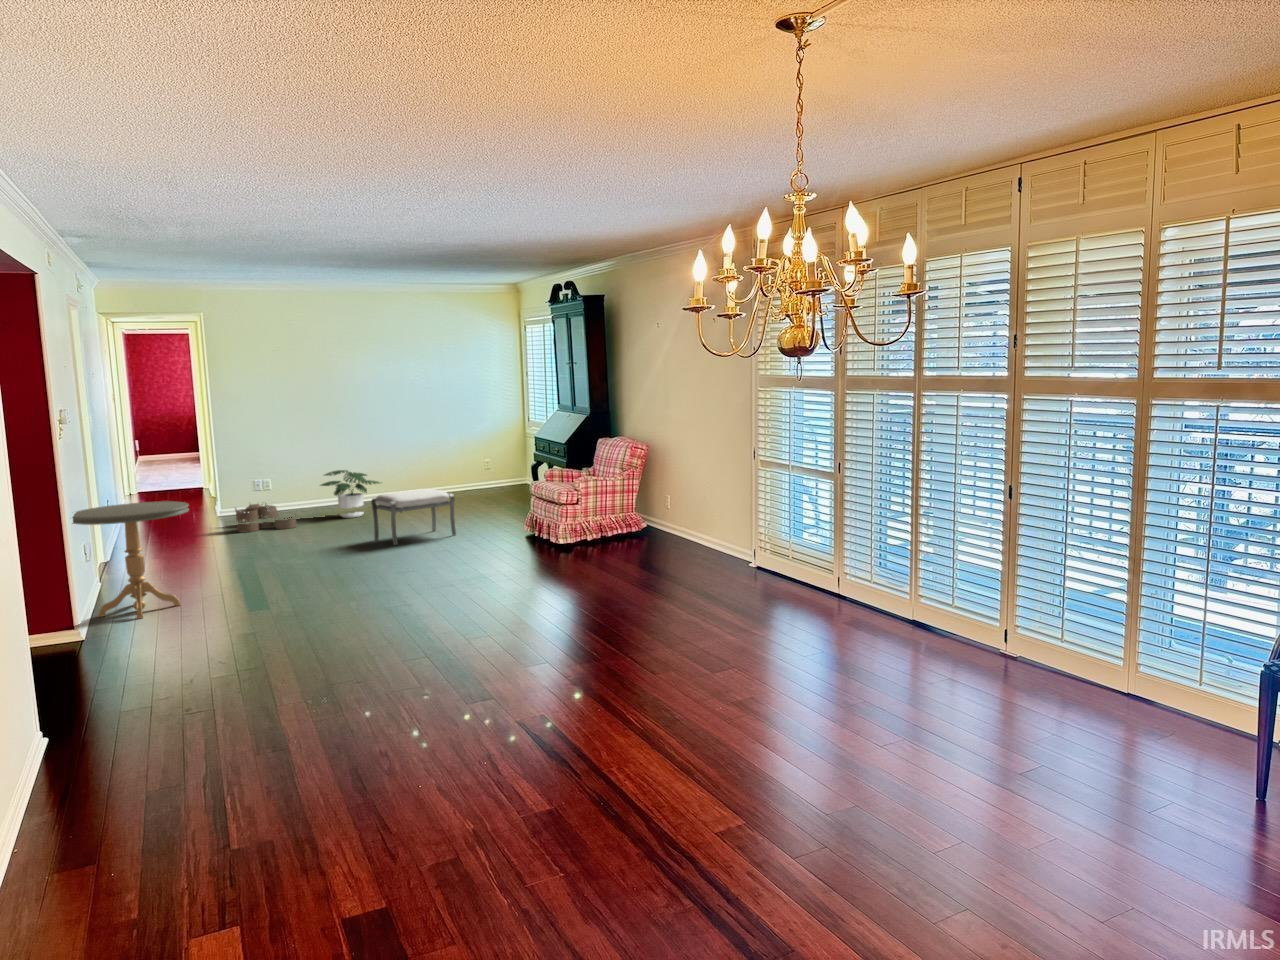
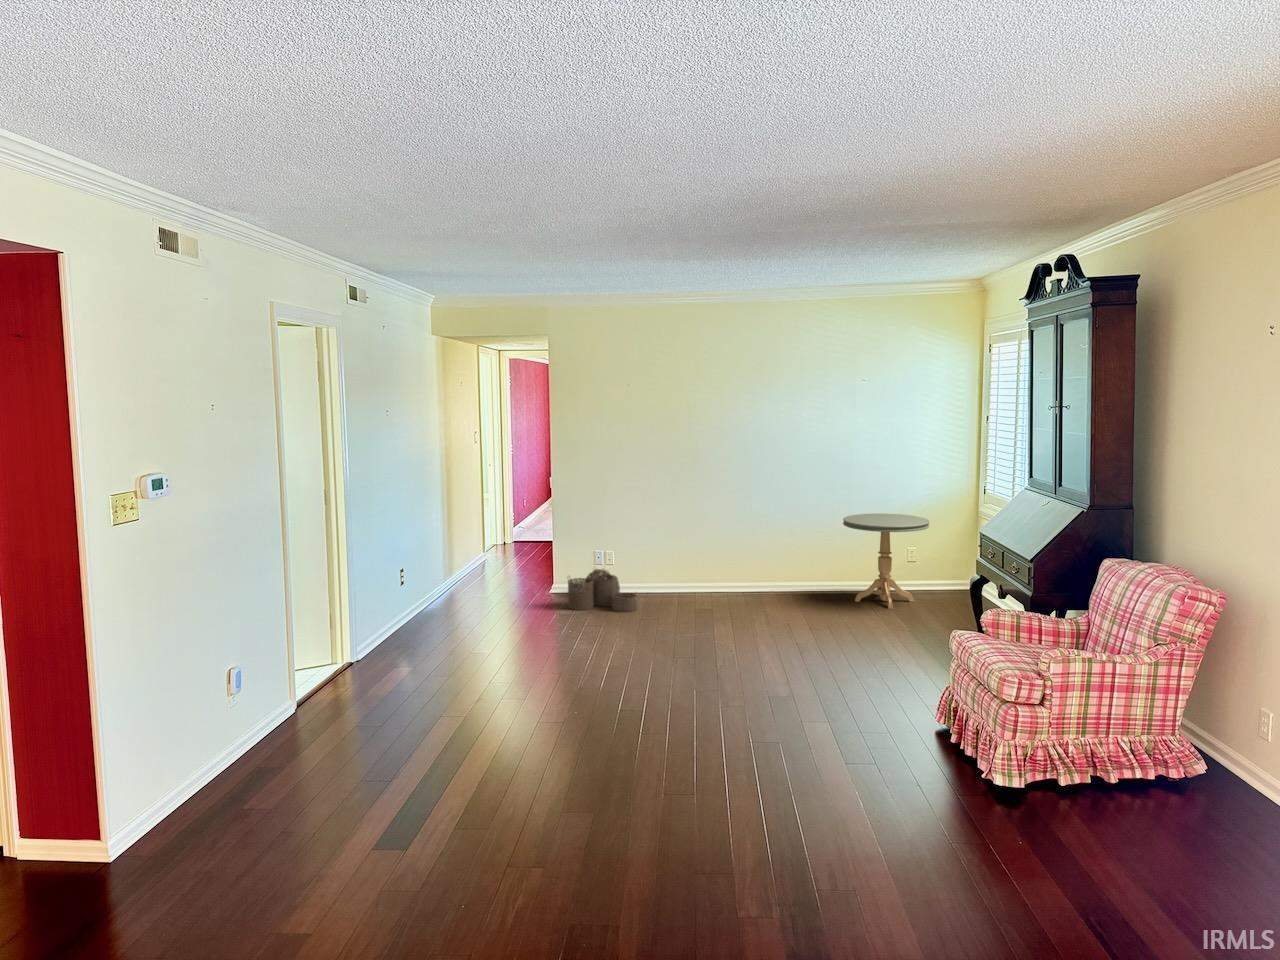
potted plant: present [321,470,379,518] -> none [675,535,755,602]
ottoman: present [371,489,456,545] -> none [699,598,823,692]
side table: present [72,501,189,619] -> present [843,514,929,609]

